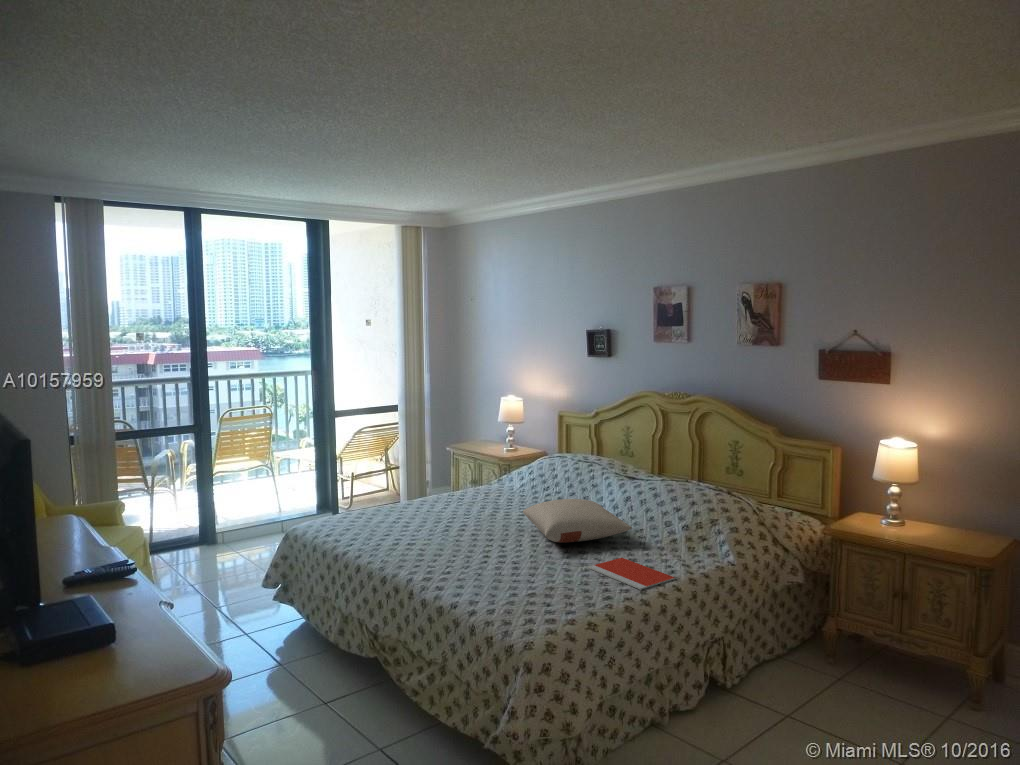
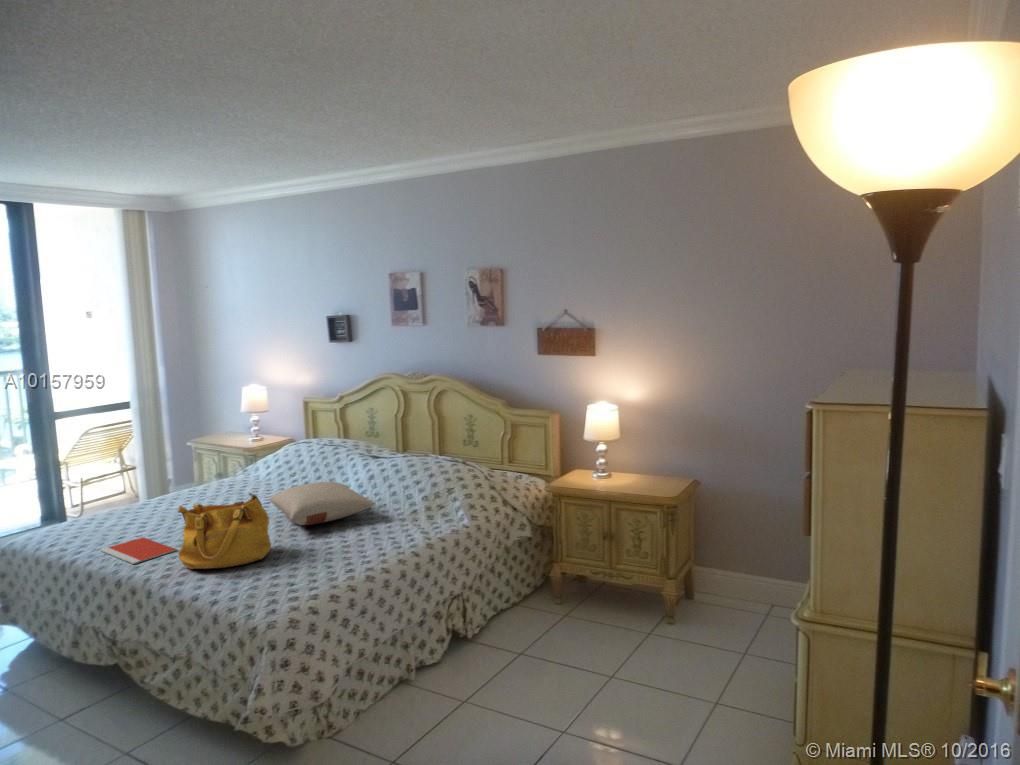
handbag: none [439,503,526,577] -> present [178,493,271,569]
notebook: present [588,558,676,590] -> present [100,537,177,564]

